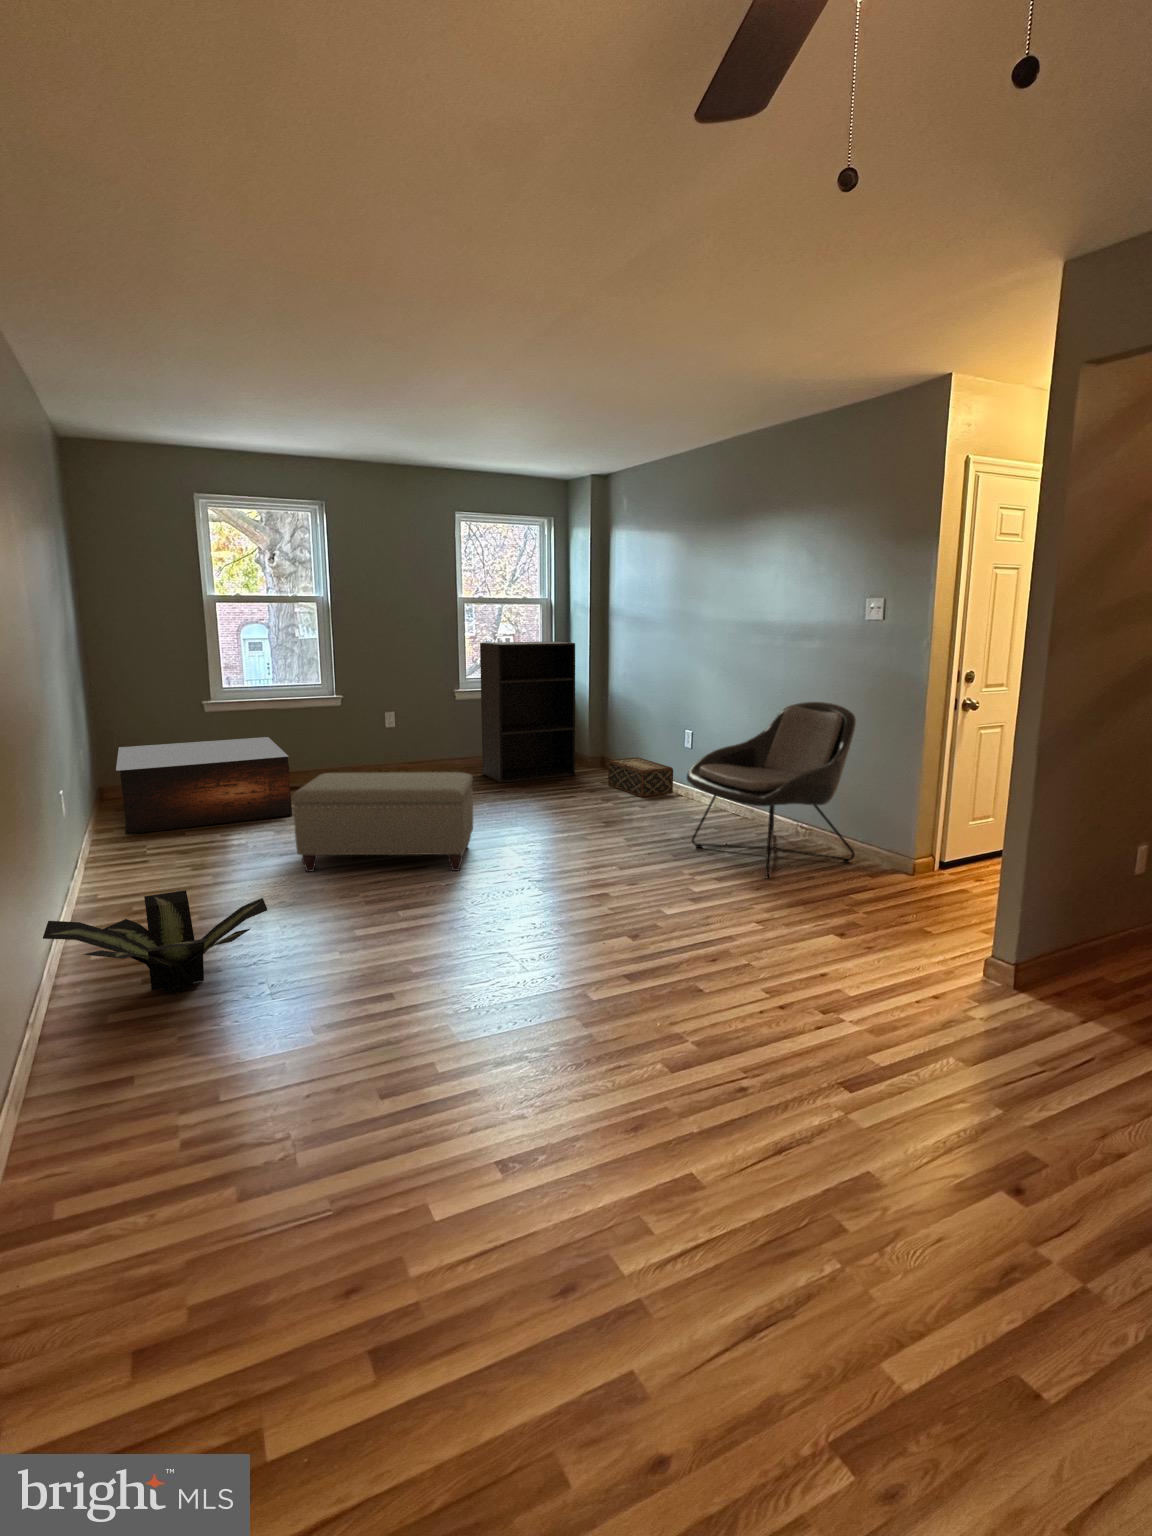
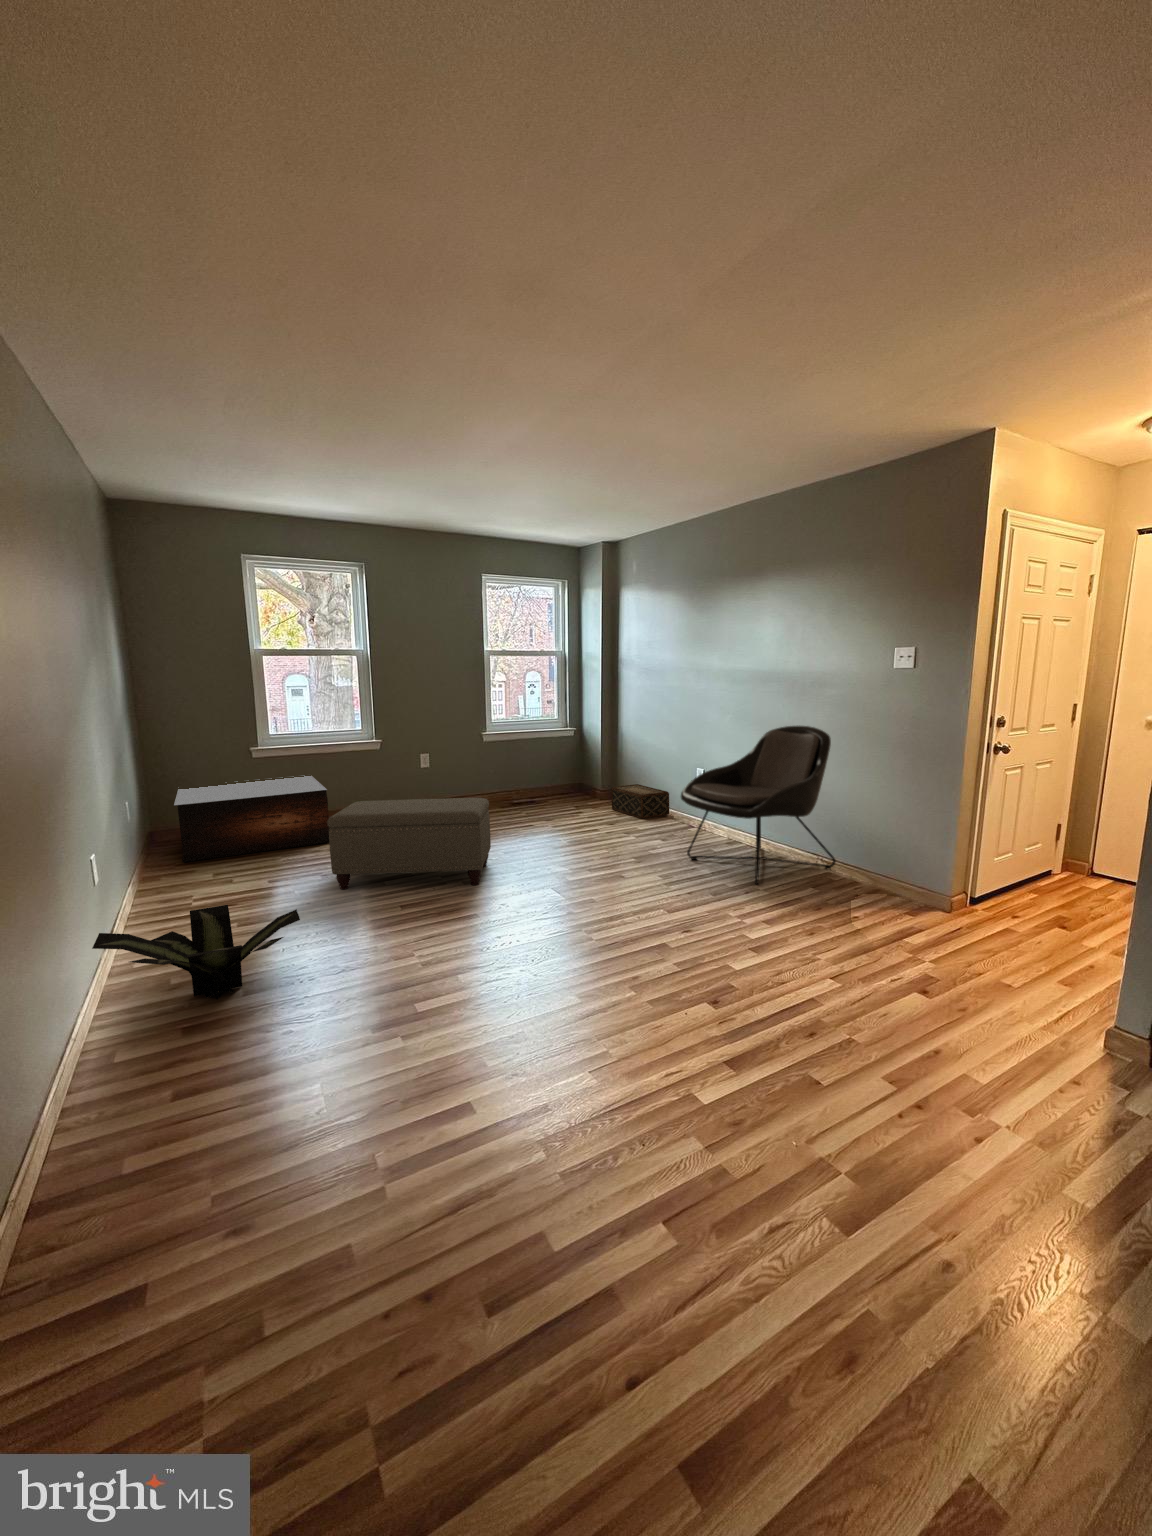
bookshelf: present [480,642,575,783] -> none [496,685,582,810]

